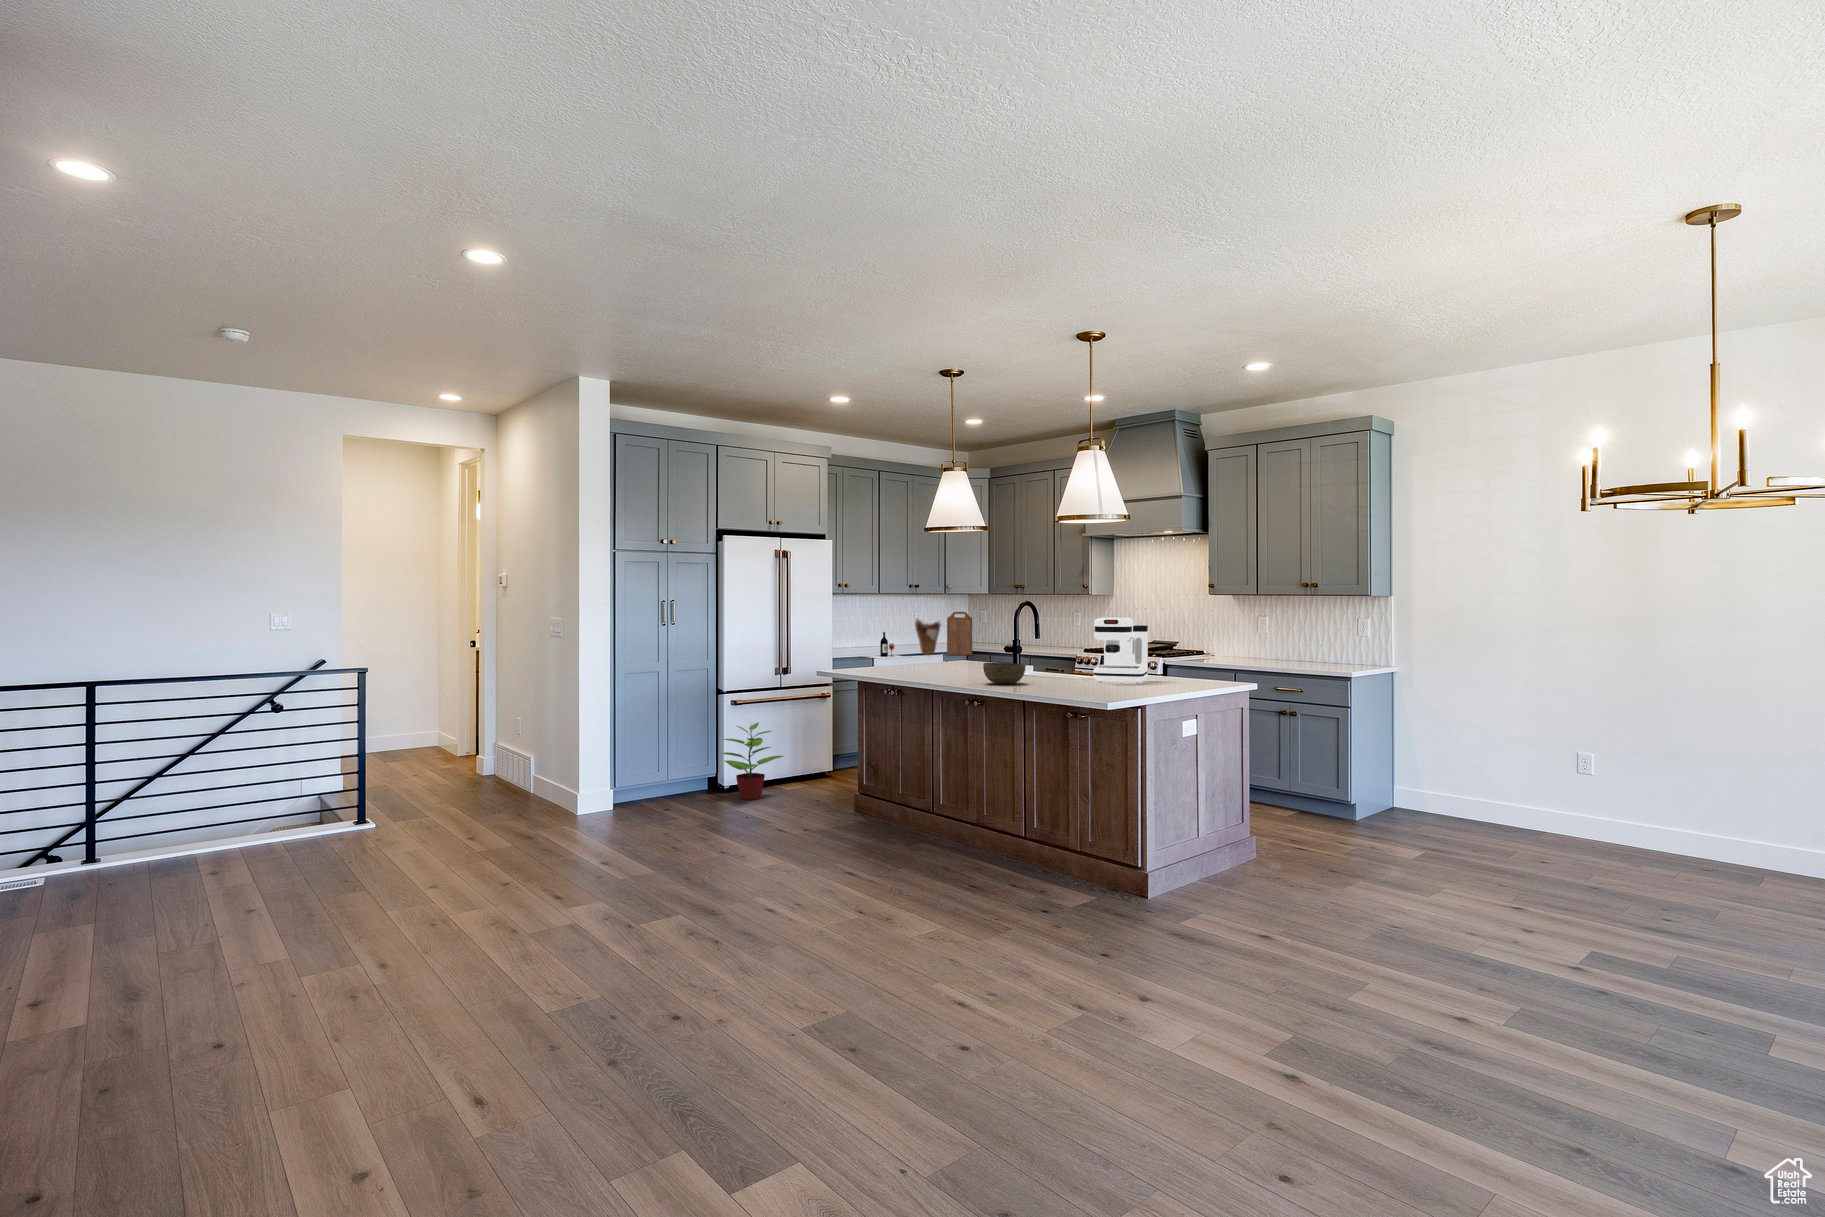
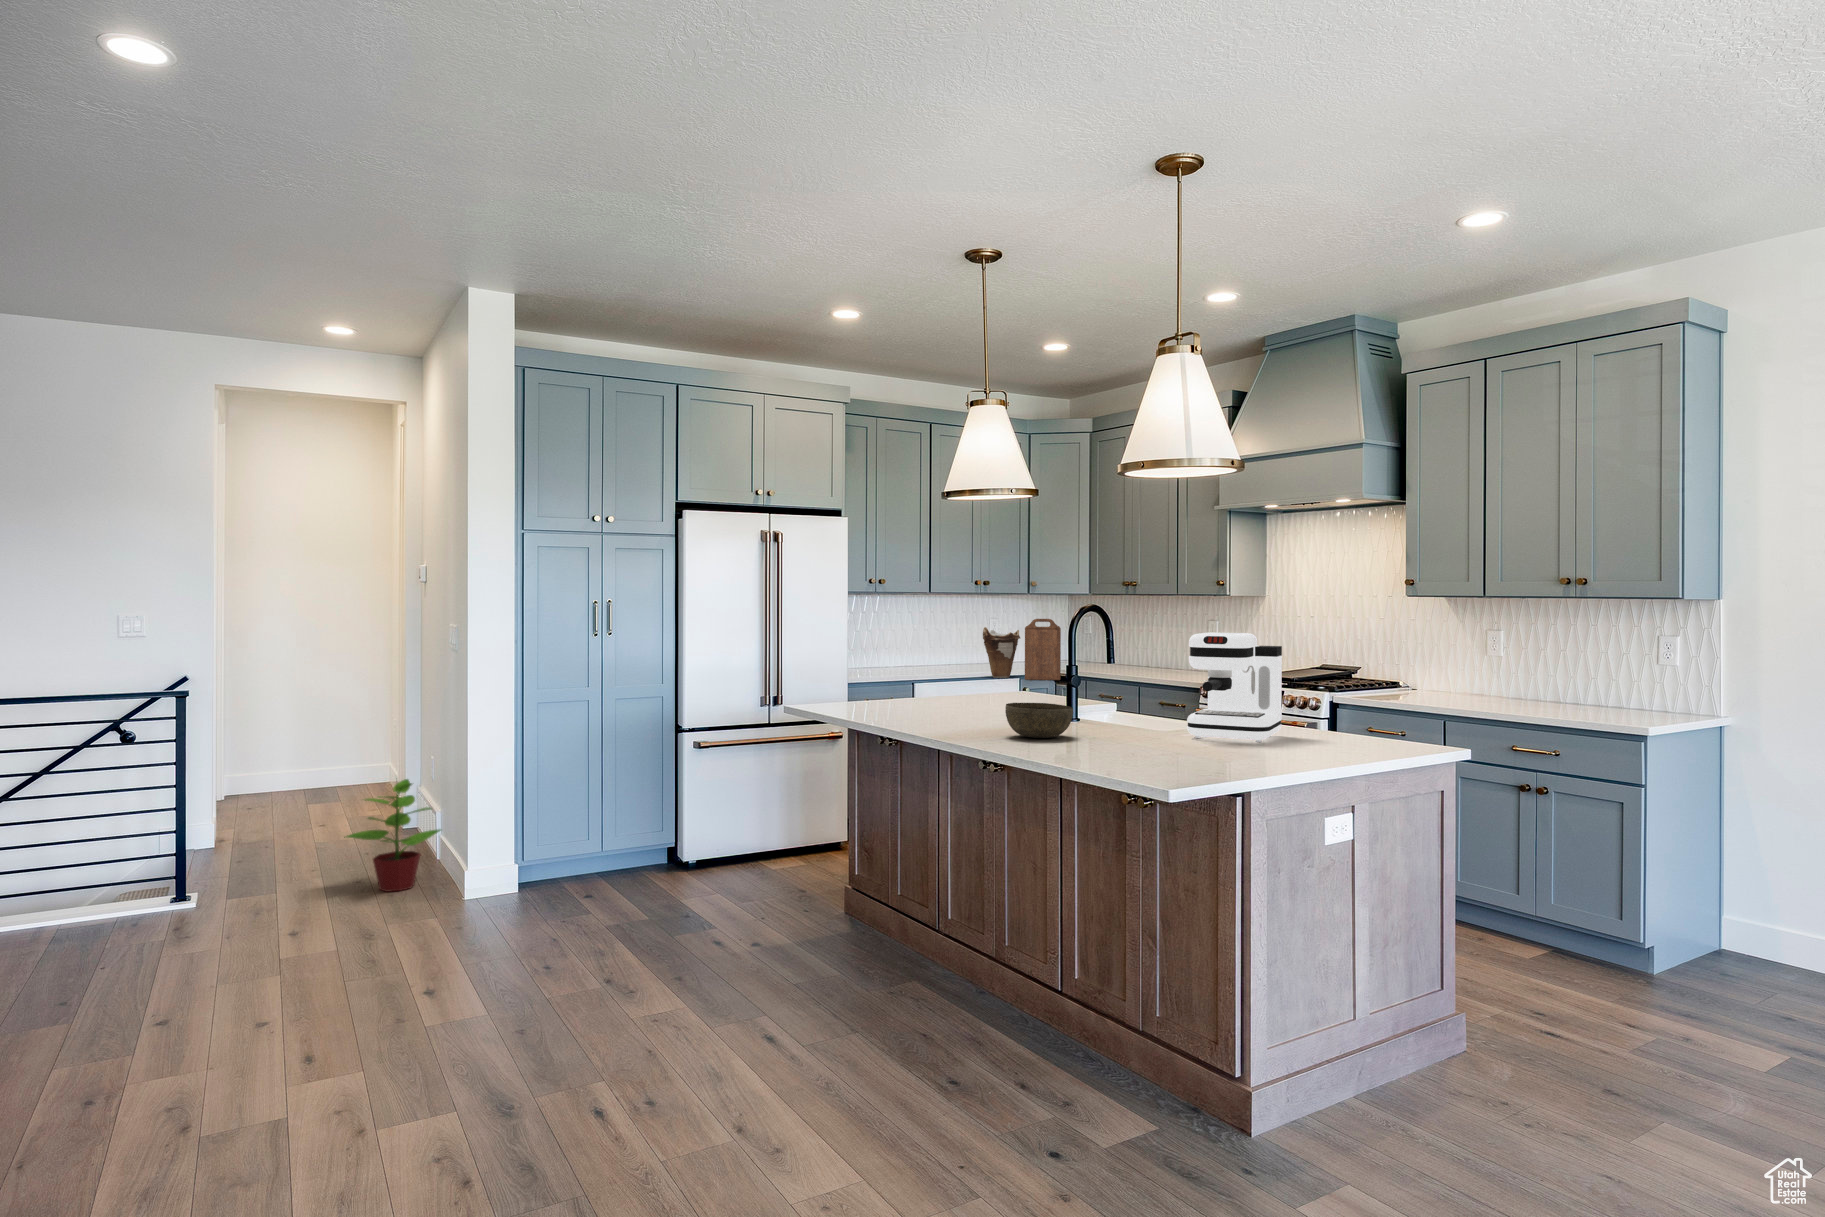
wine bottle: present [865,632,910,659] -> none [904,646,972,684]
potted plant: present [721,723,784,800] -> present [344,779,441,892]

